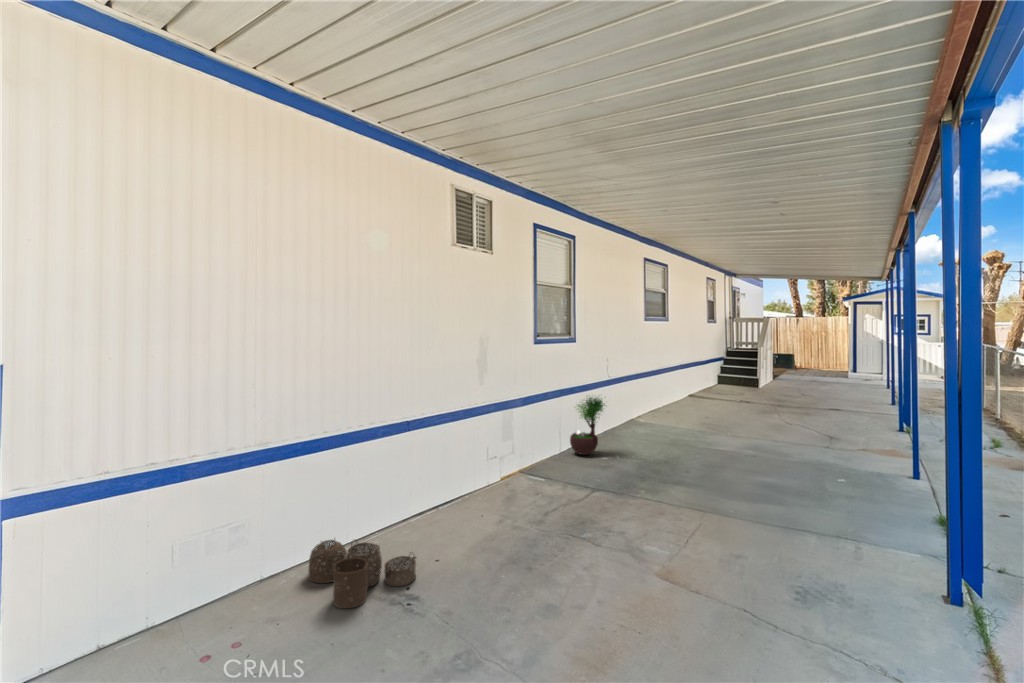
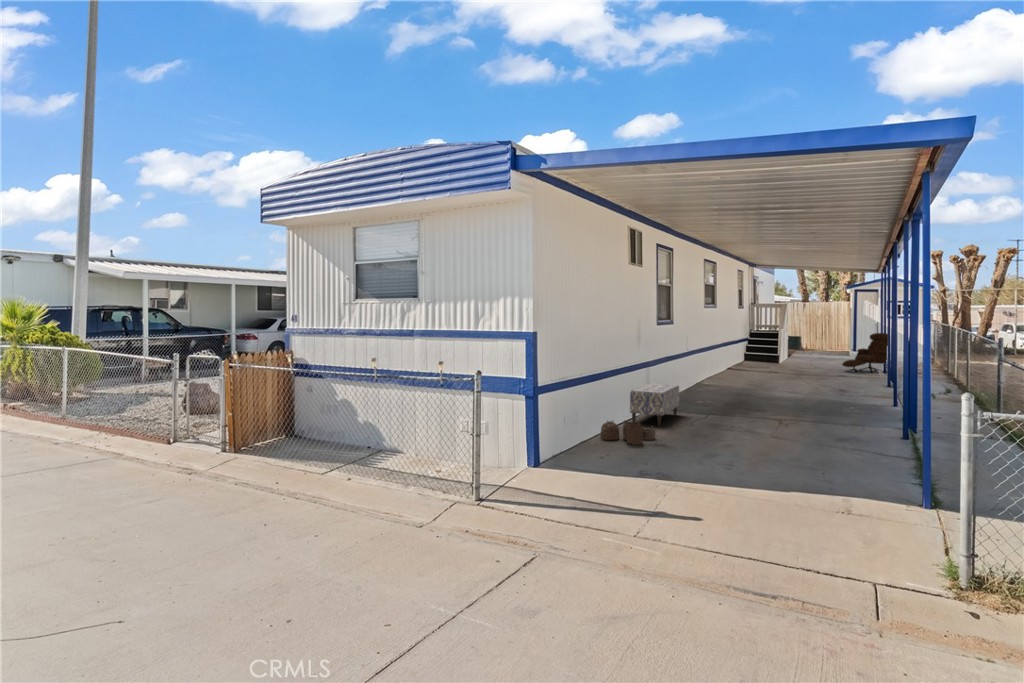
lounge chair: none [836,354,901,406] -> present [842,333,888,373]
potted tree: present [570,397,605,455] -> none [674,356,700,400]
bench: none [430,440,540,530] -> present [630,383,679,426]

